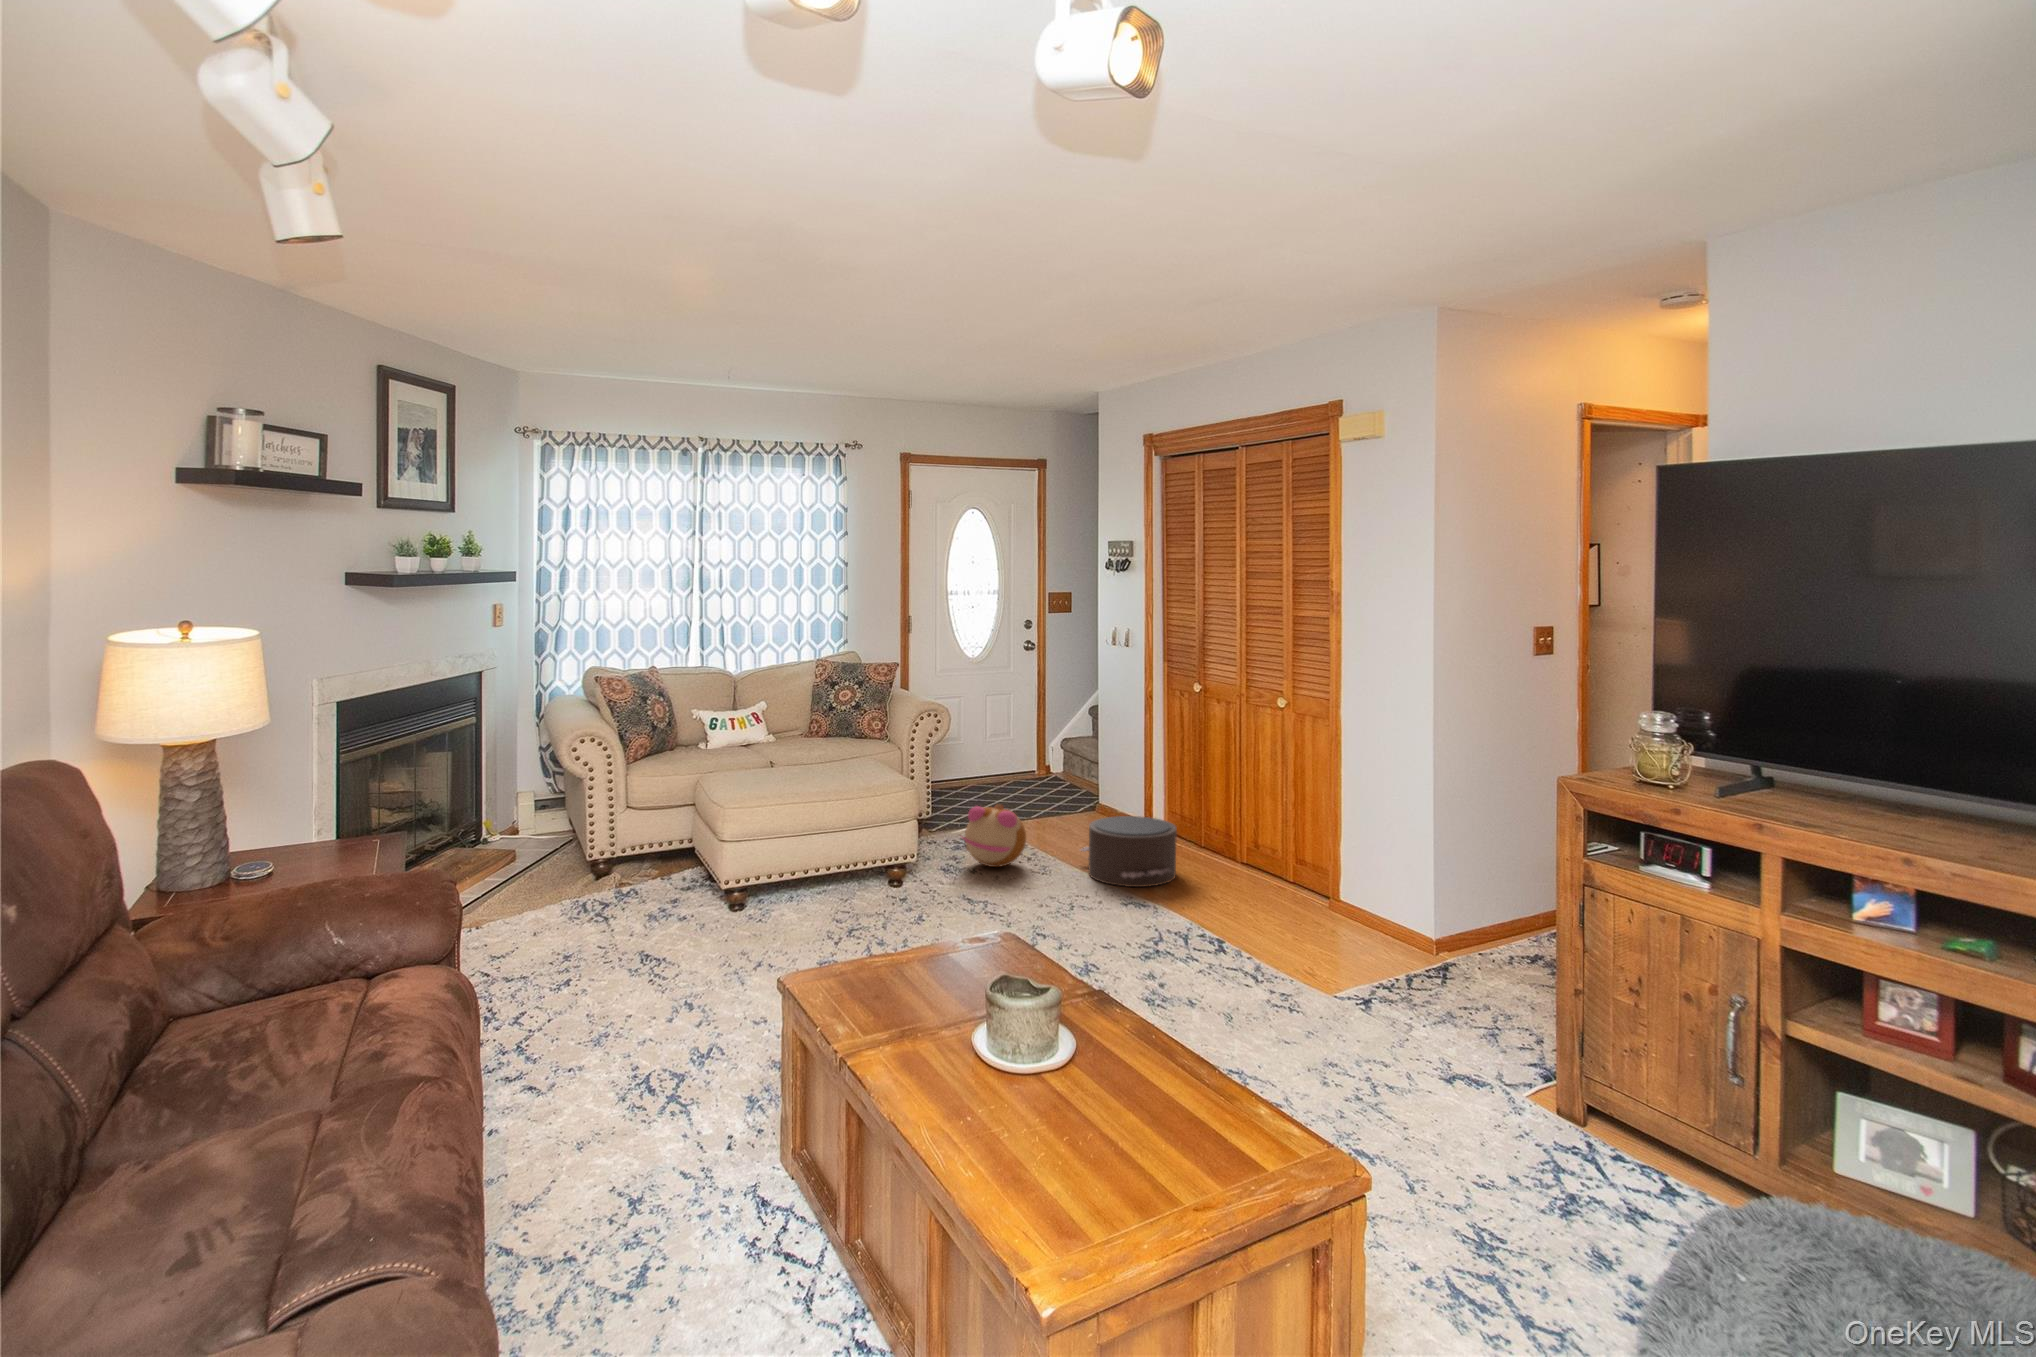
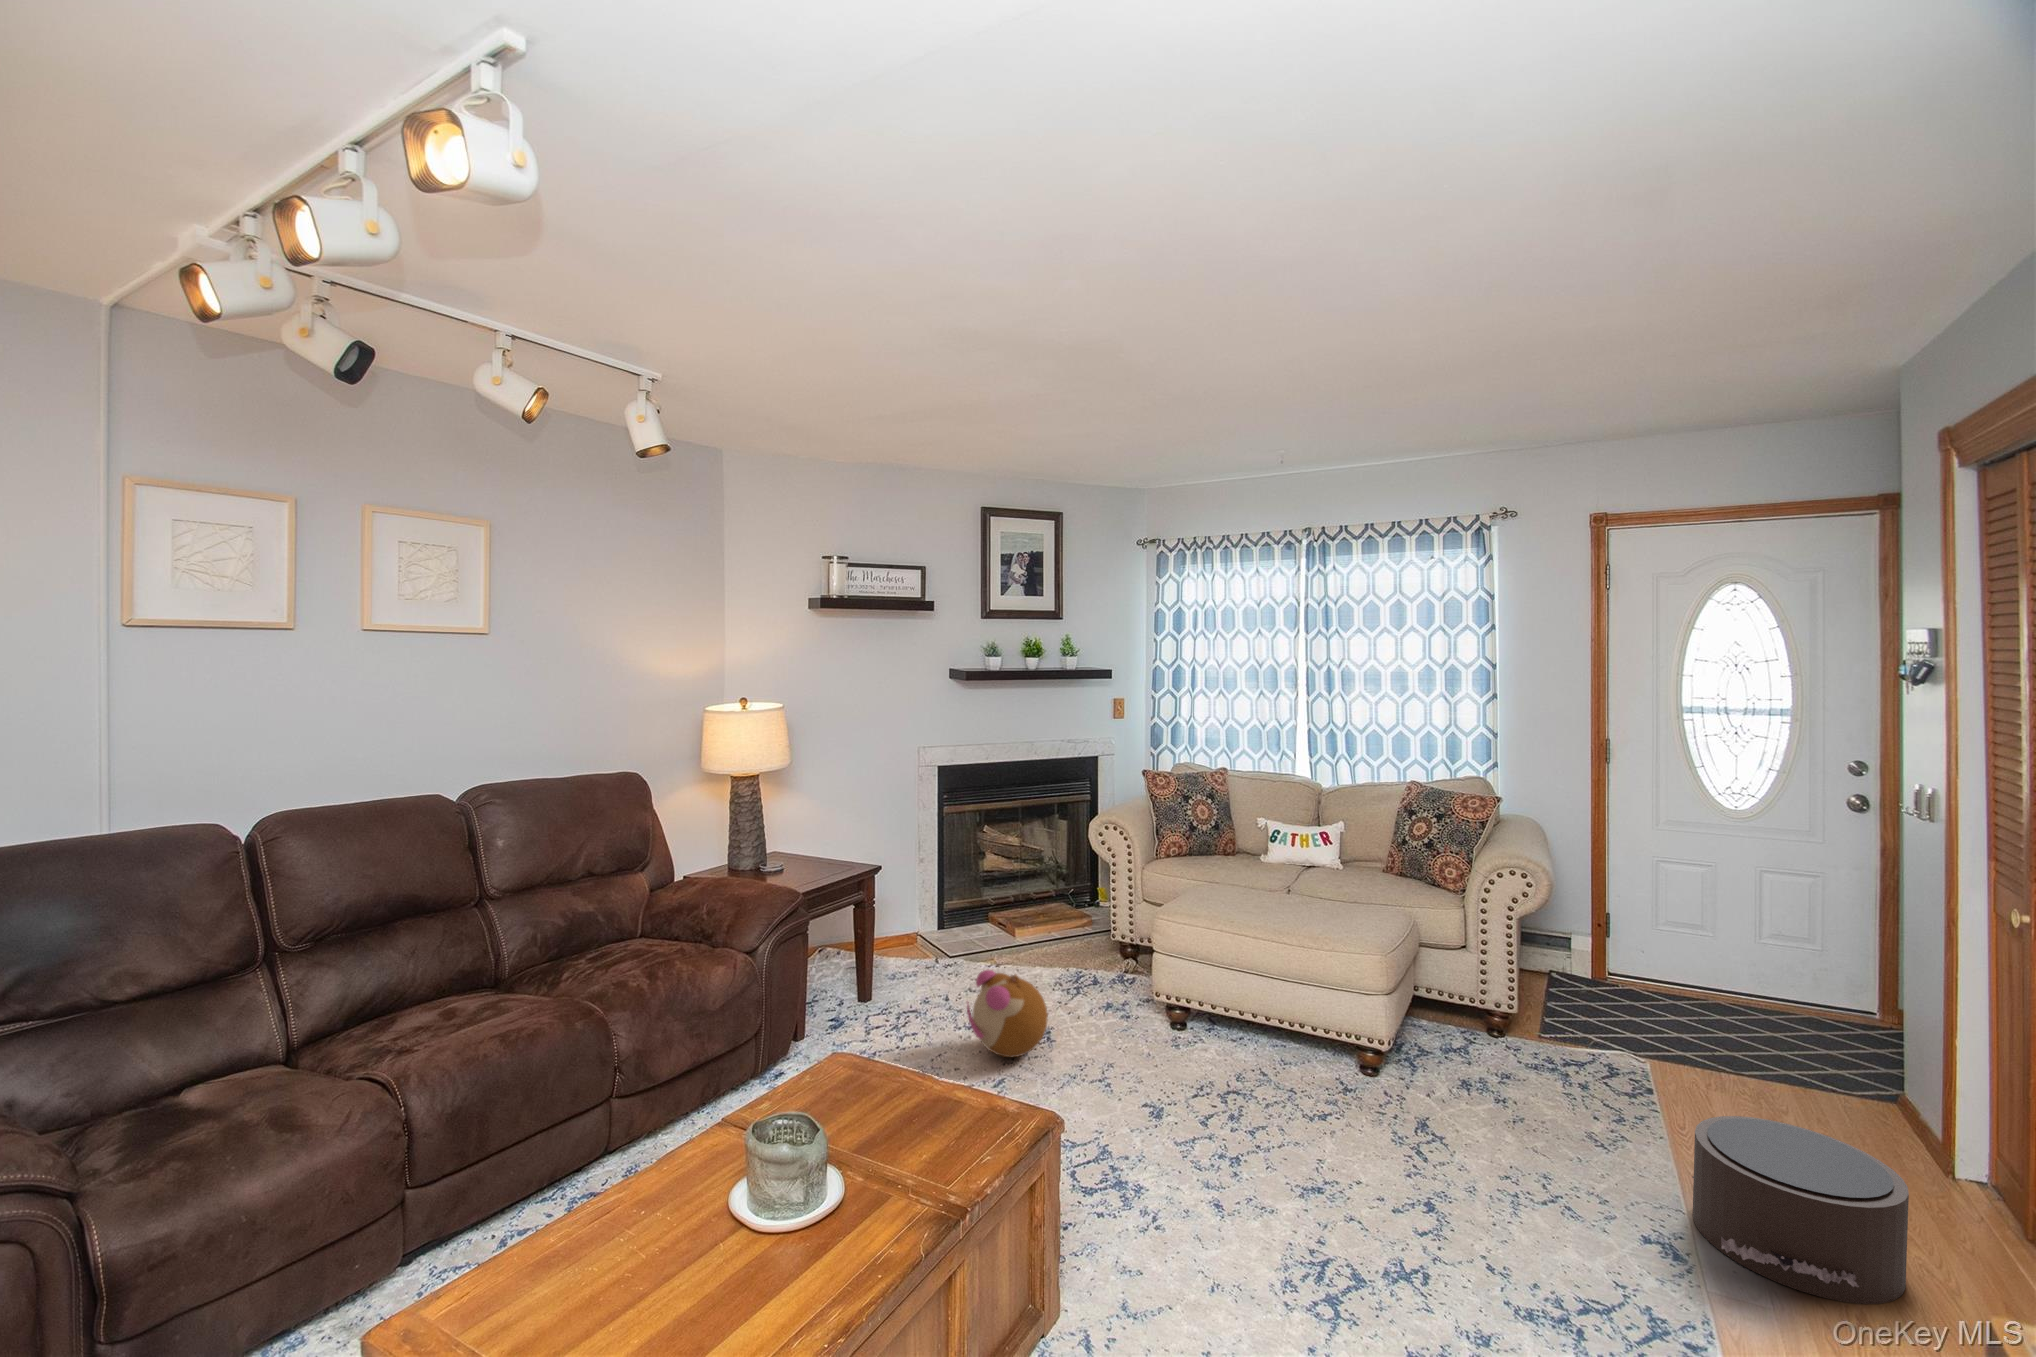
plush toy: present [962,804,1026,867] -> present [967,970,1048,1057]

